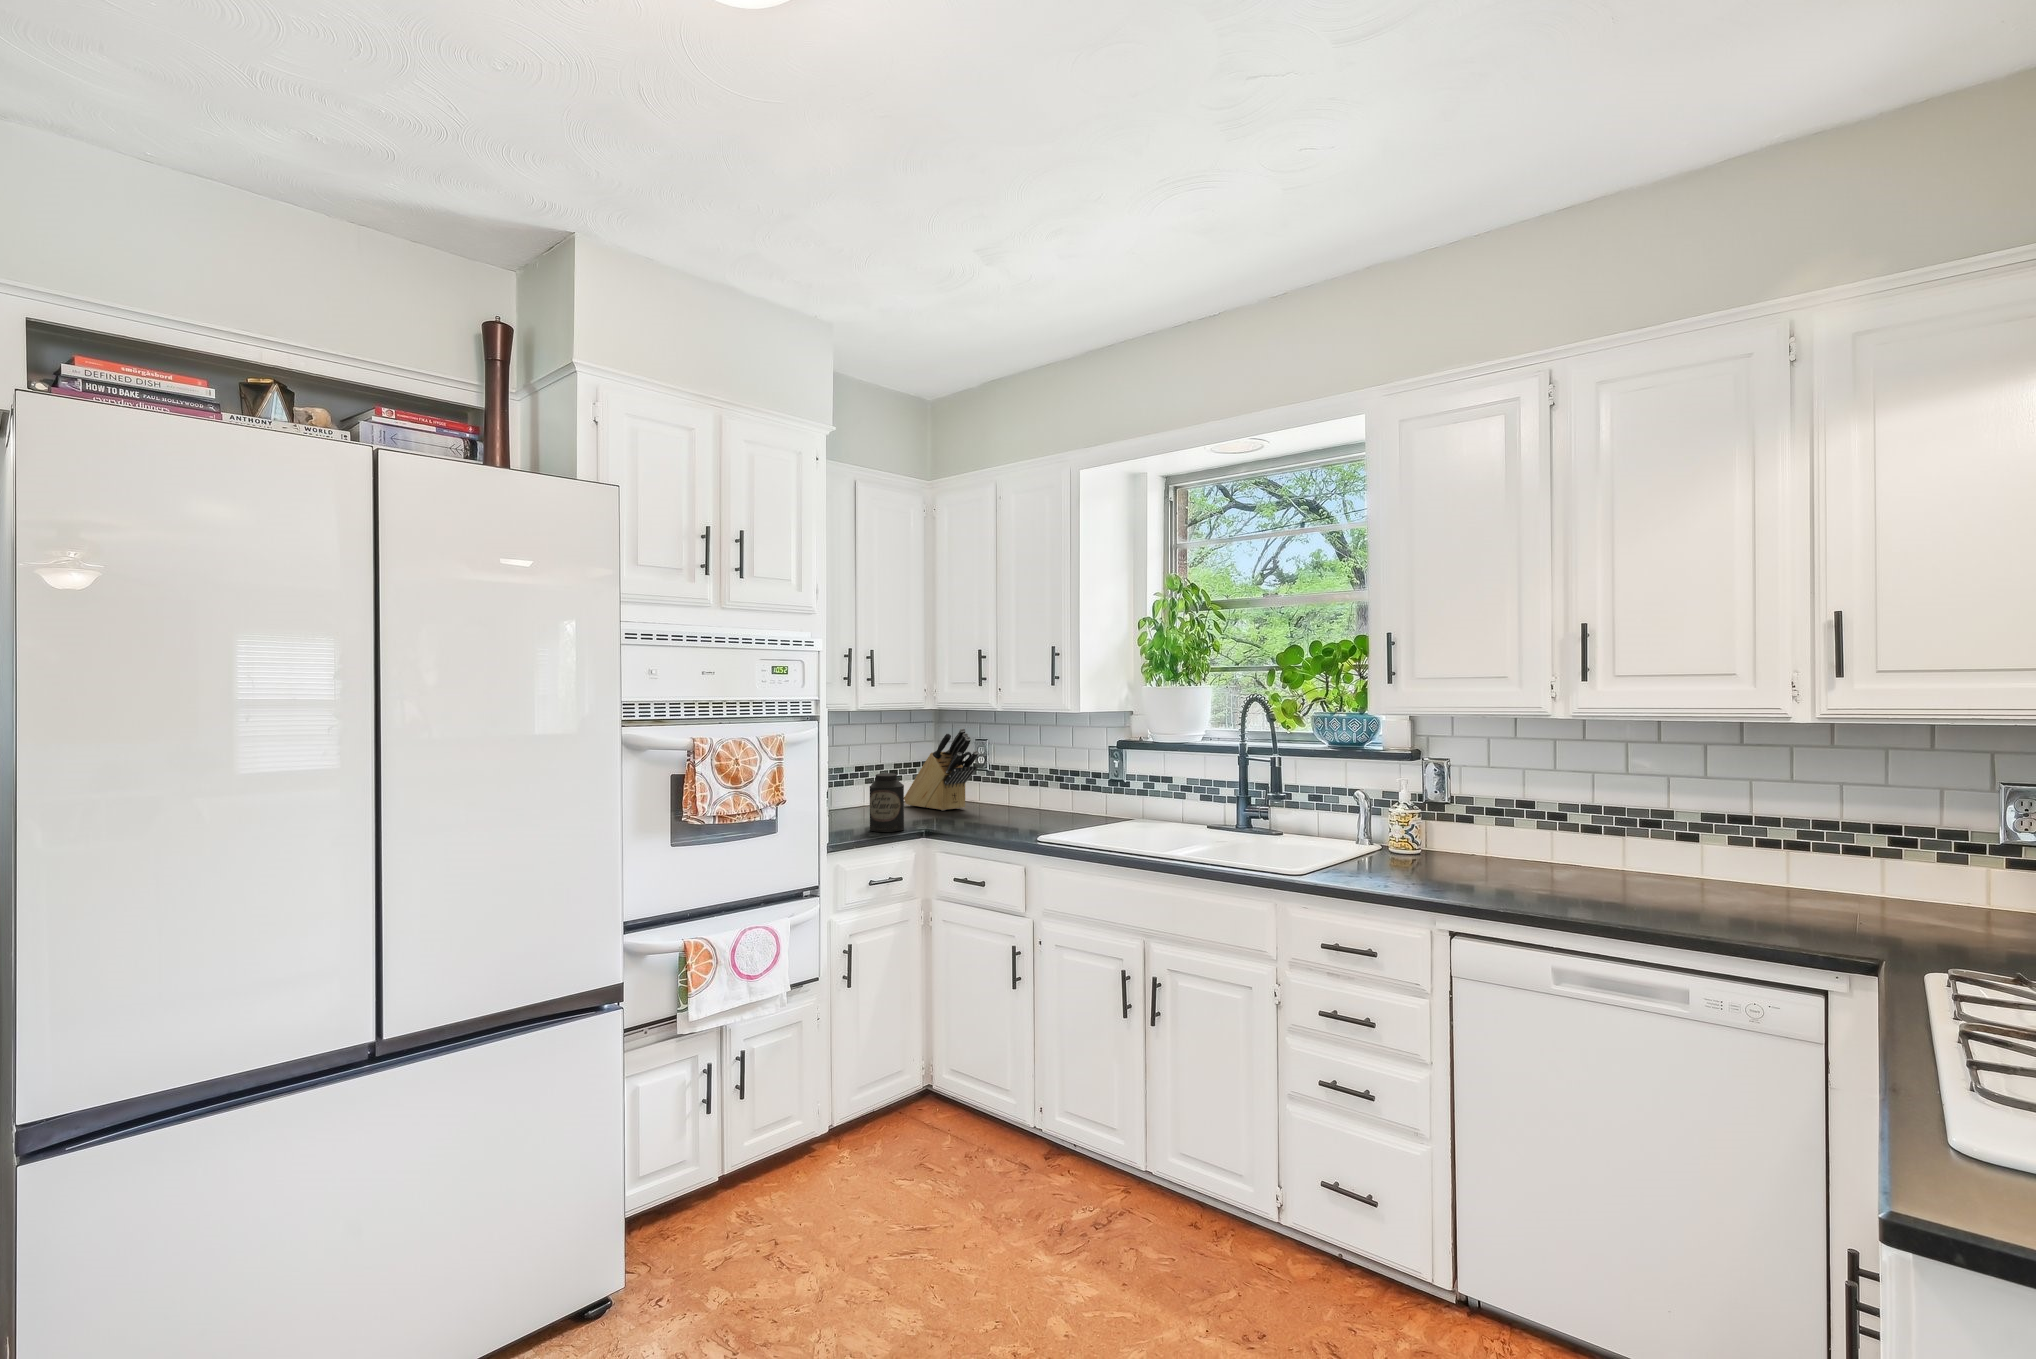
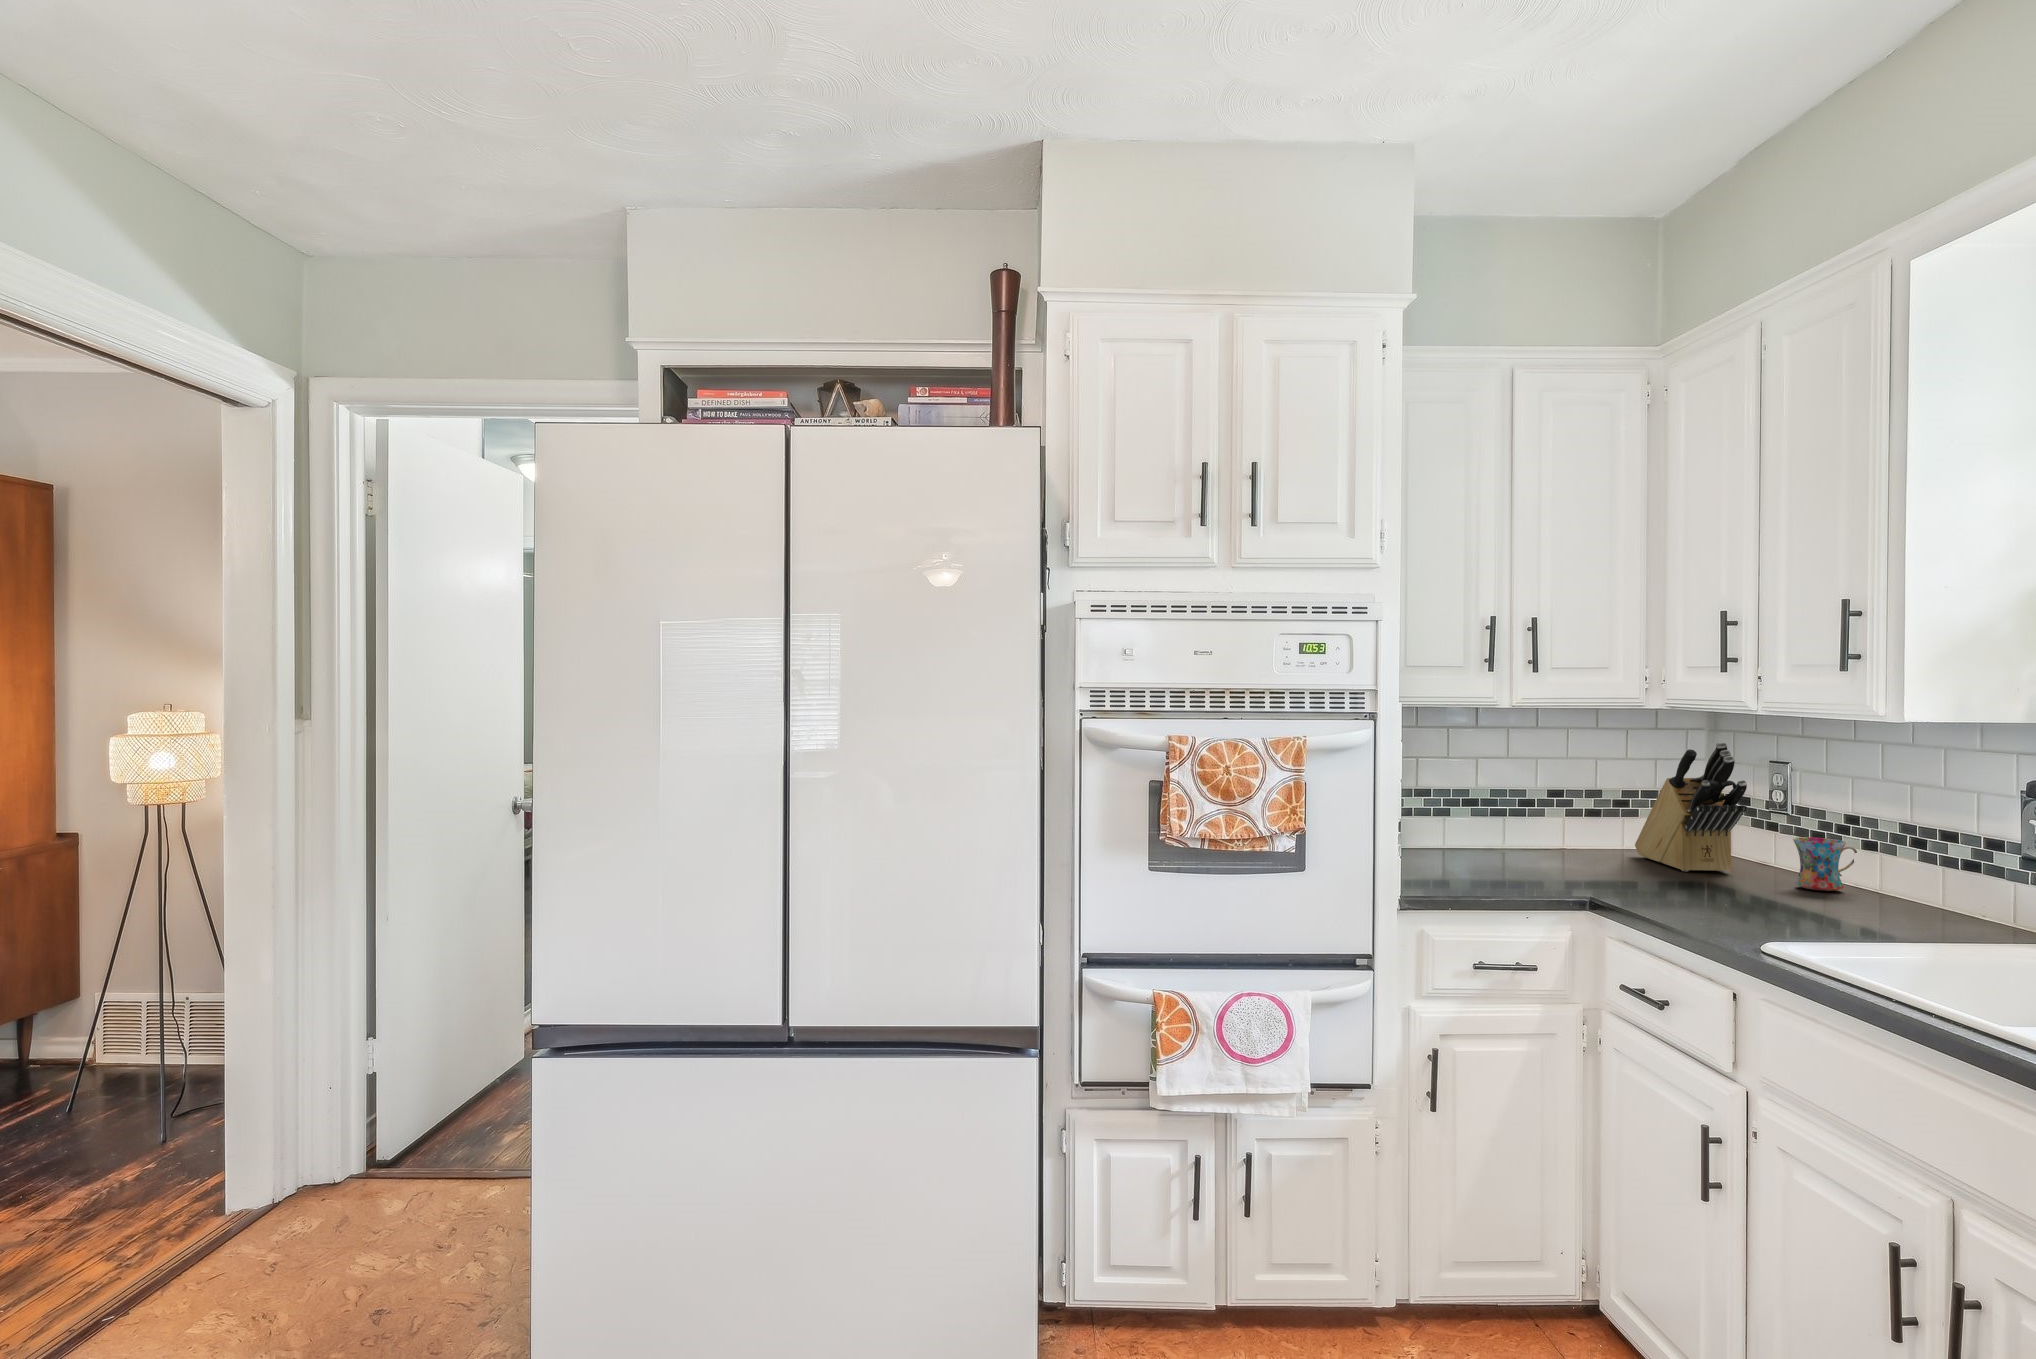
canister: present [870,773,904,832] -> none [1493,803,1551,893]
mug: none [1002,782,1030,812] -> present [1793,837,1857,891]

